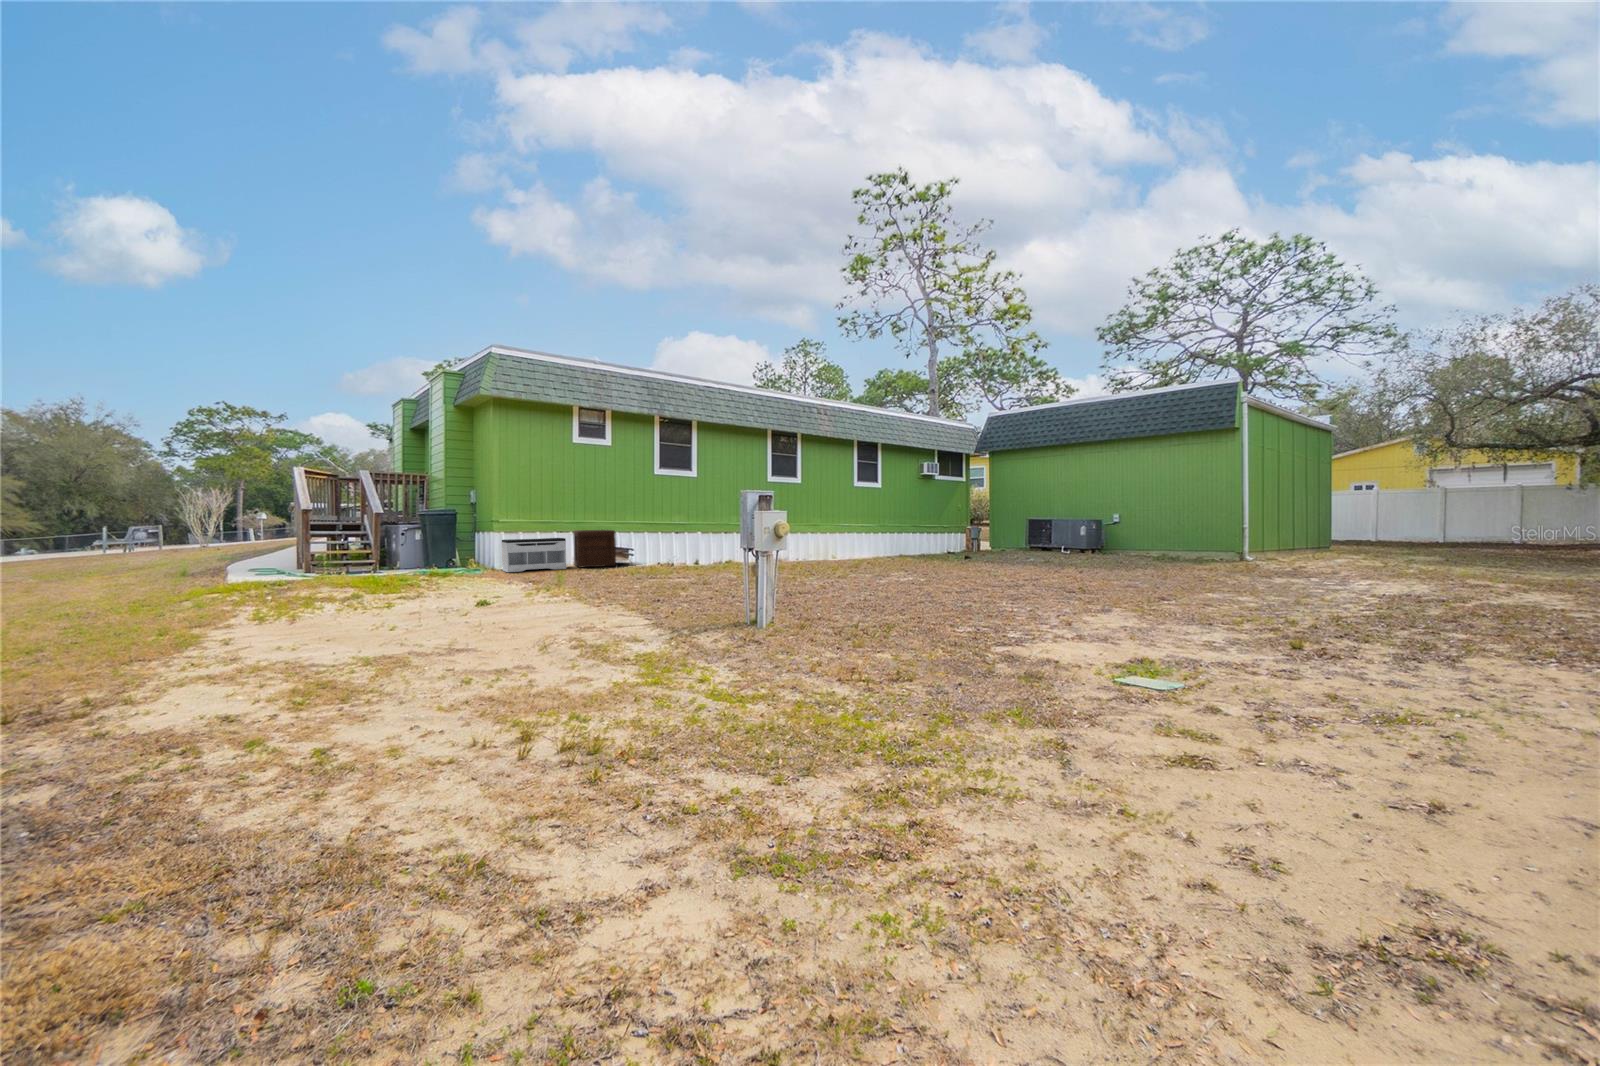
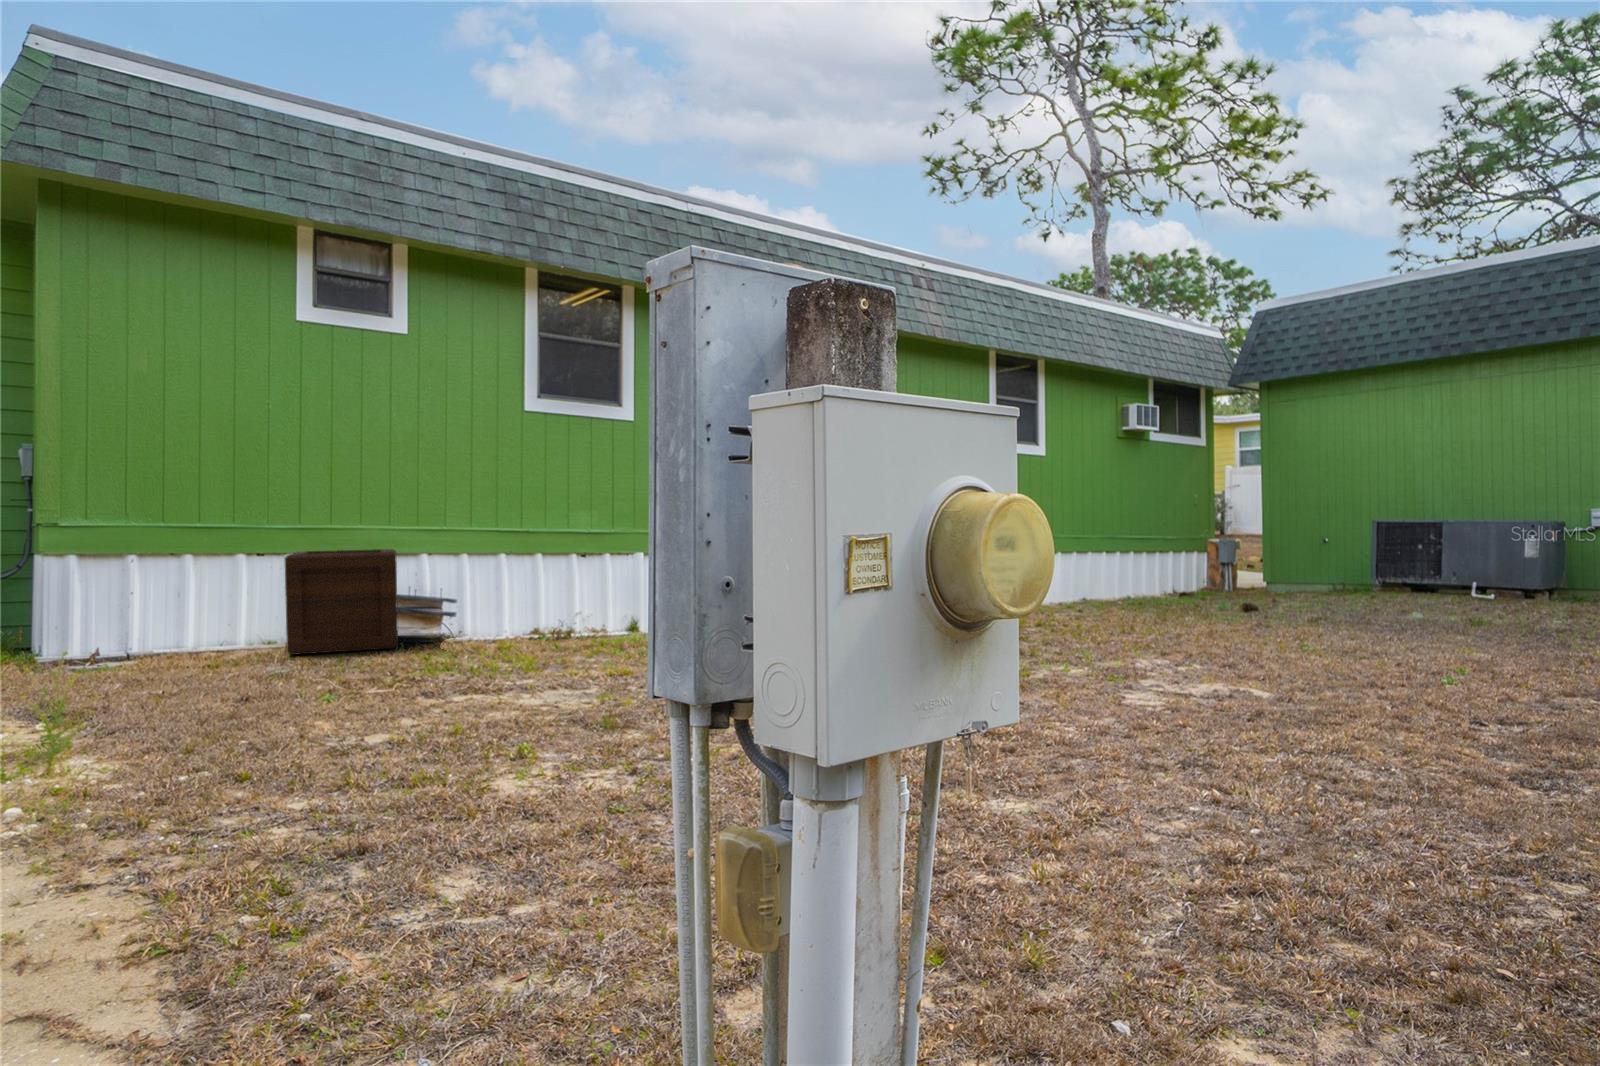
bench: present [502,538,566,572] -> none [57,572,253,674]

